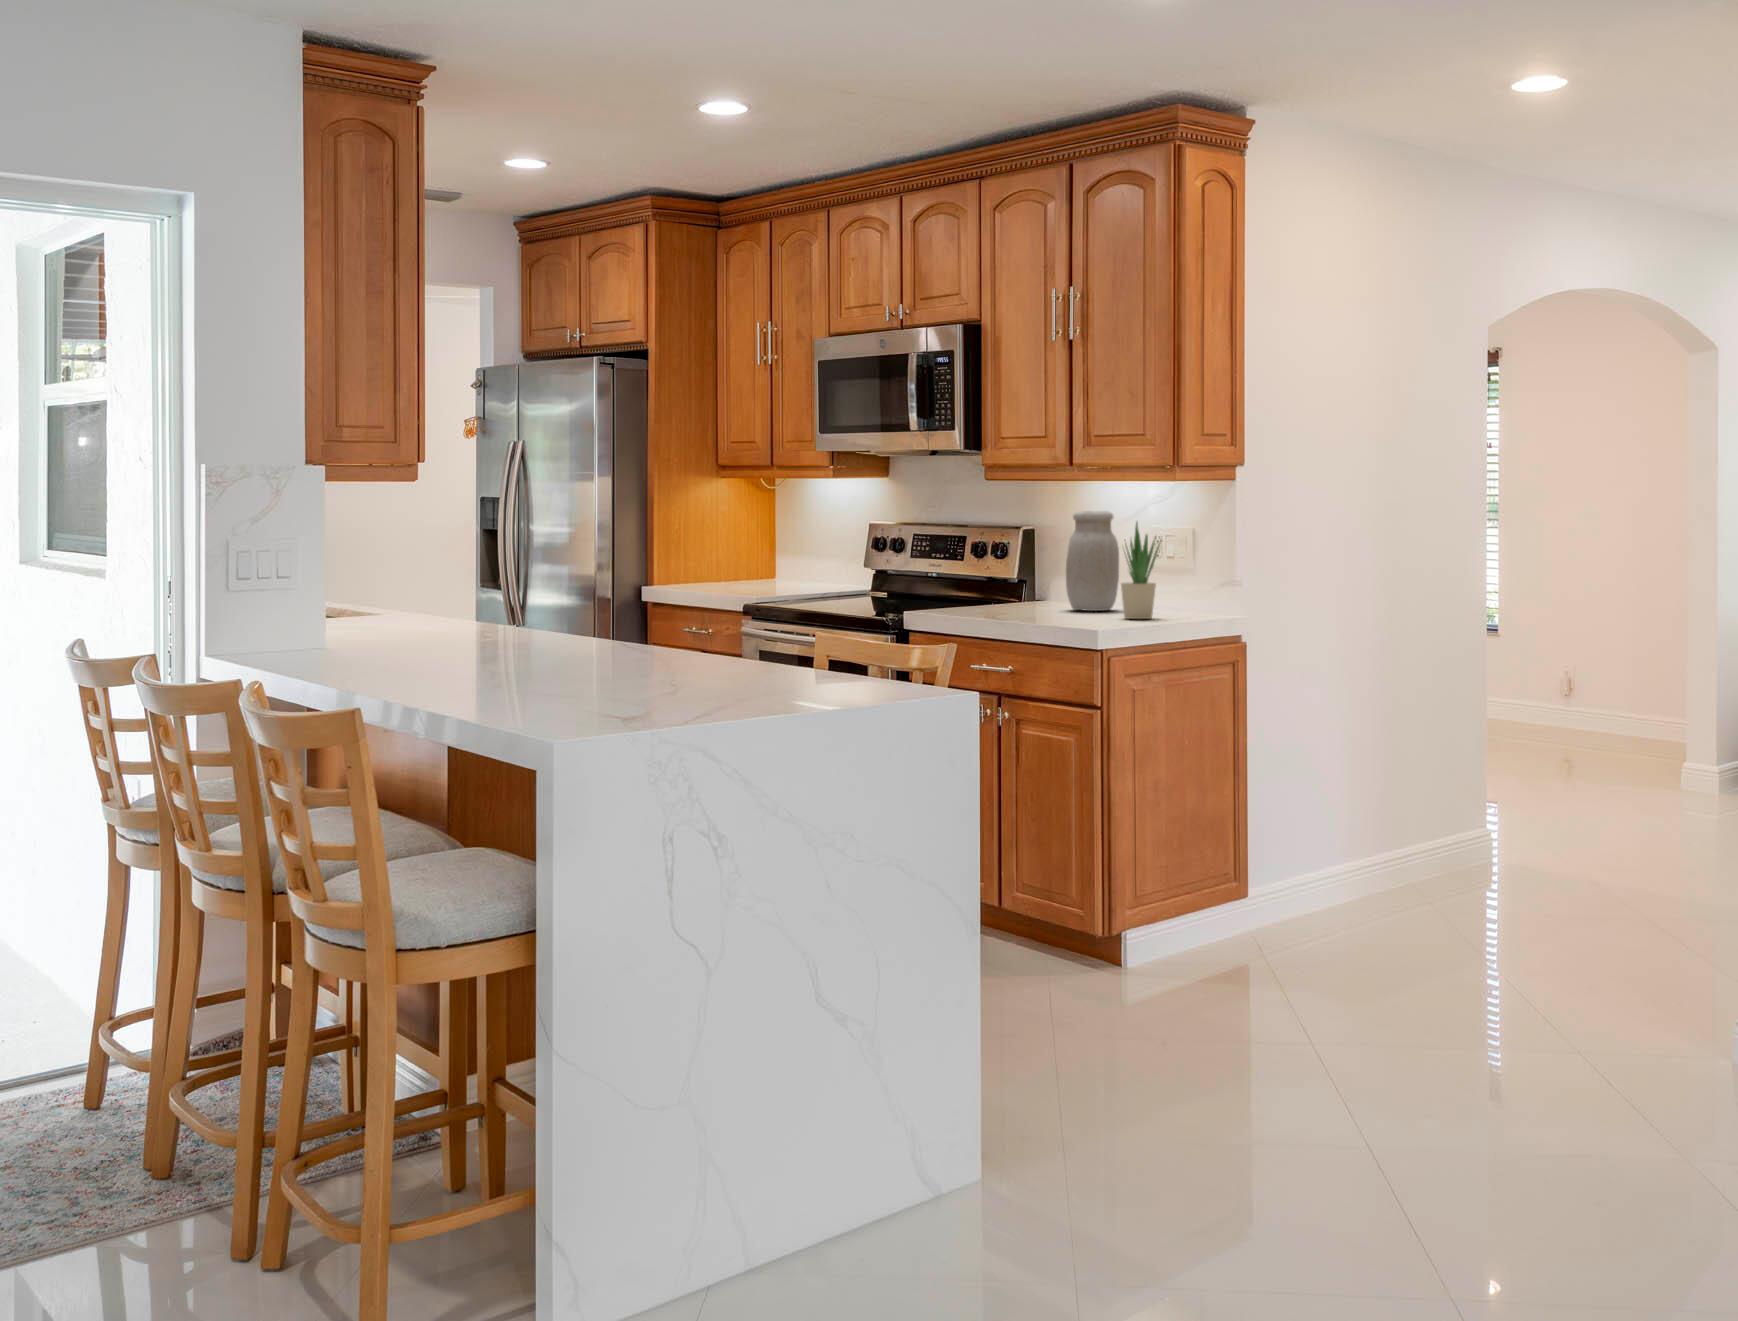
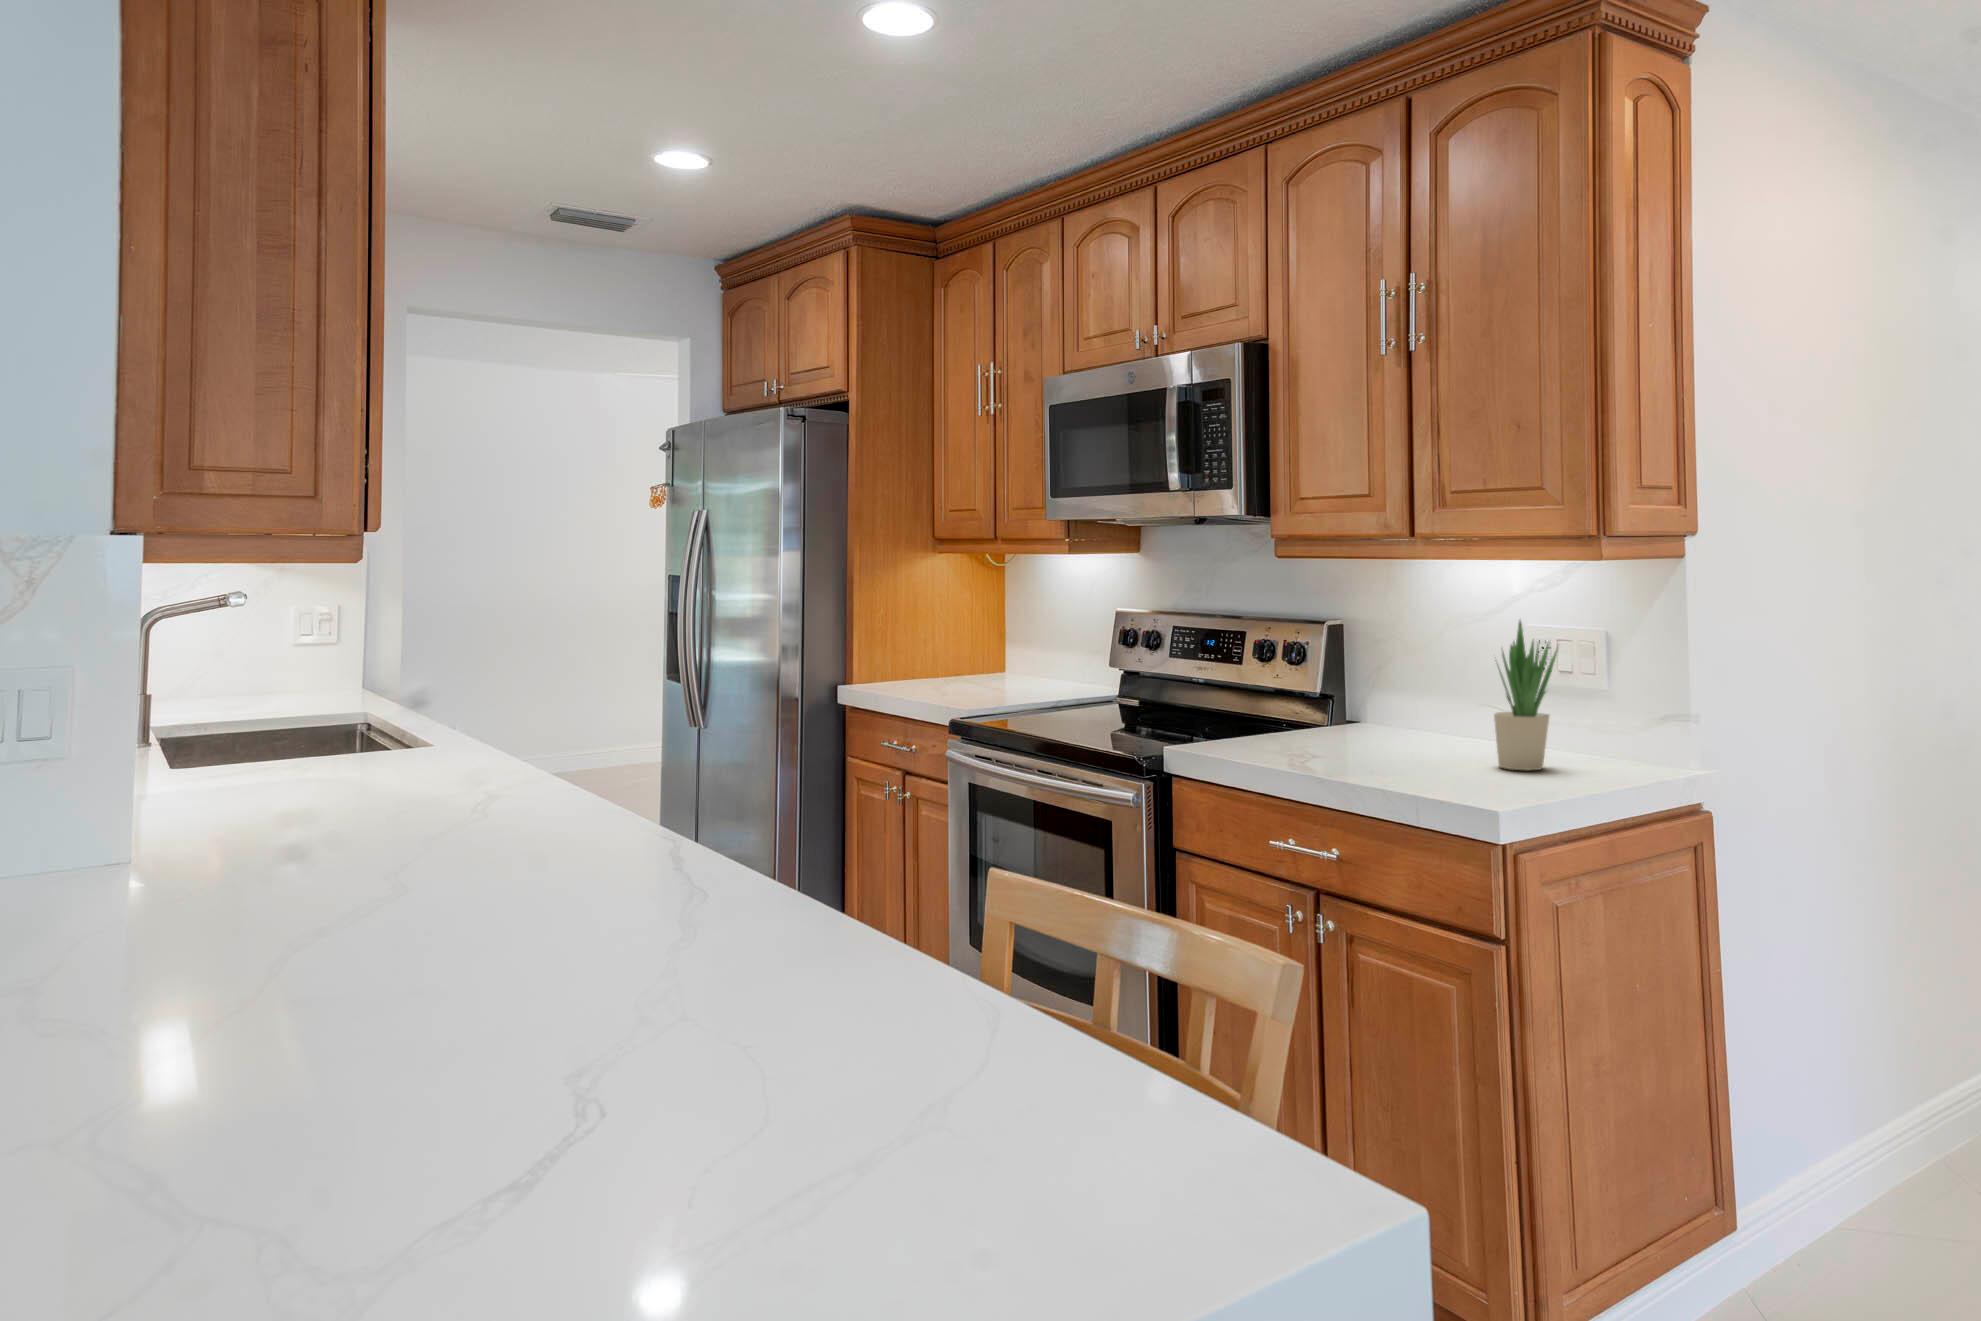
jar: present [1066,511,1119,611] -> none [1395,602,1476,746]

